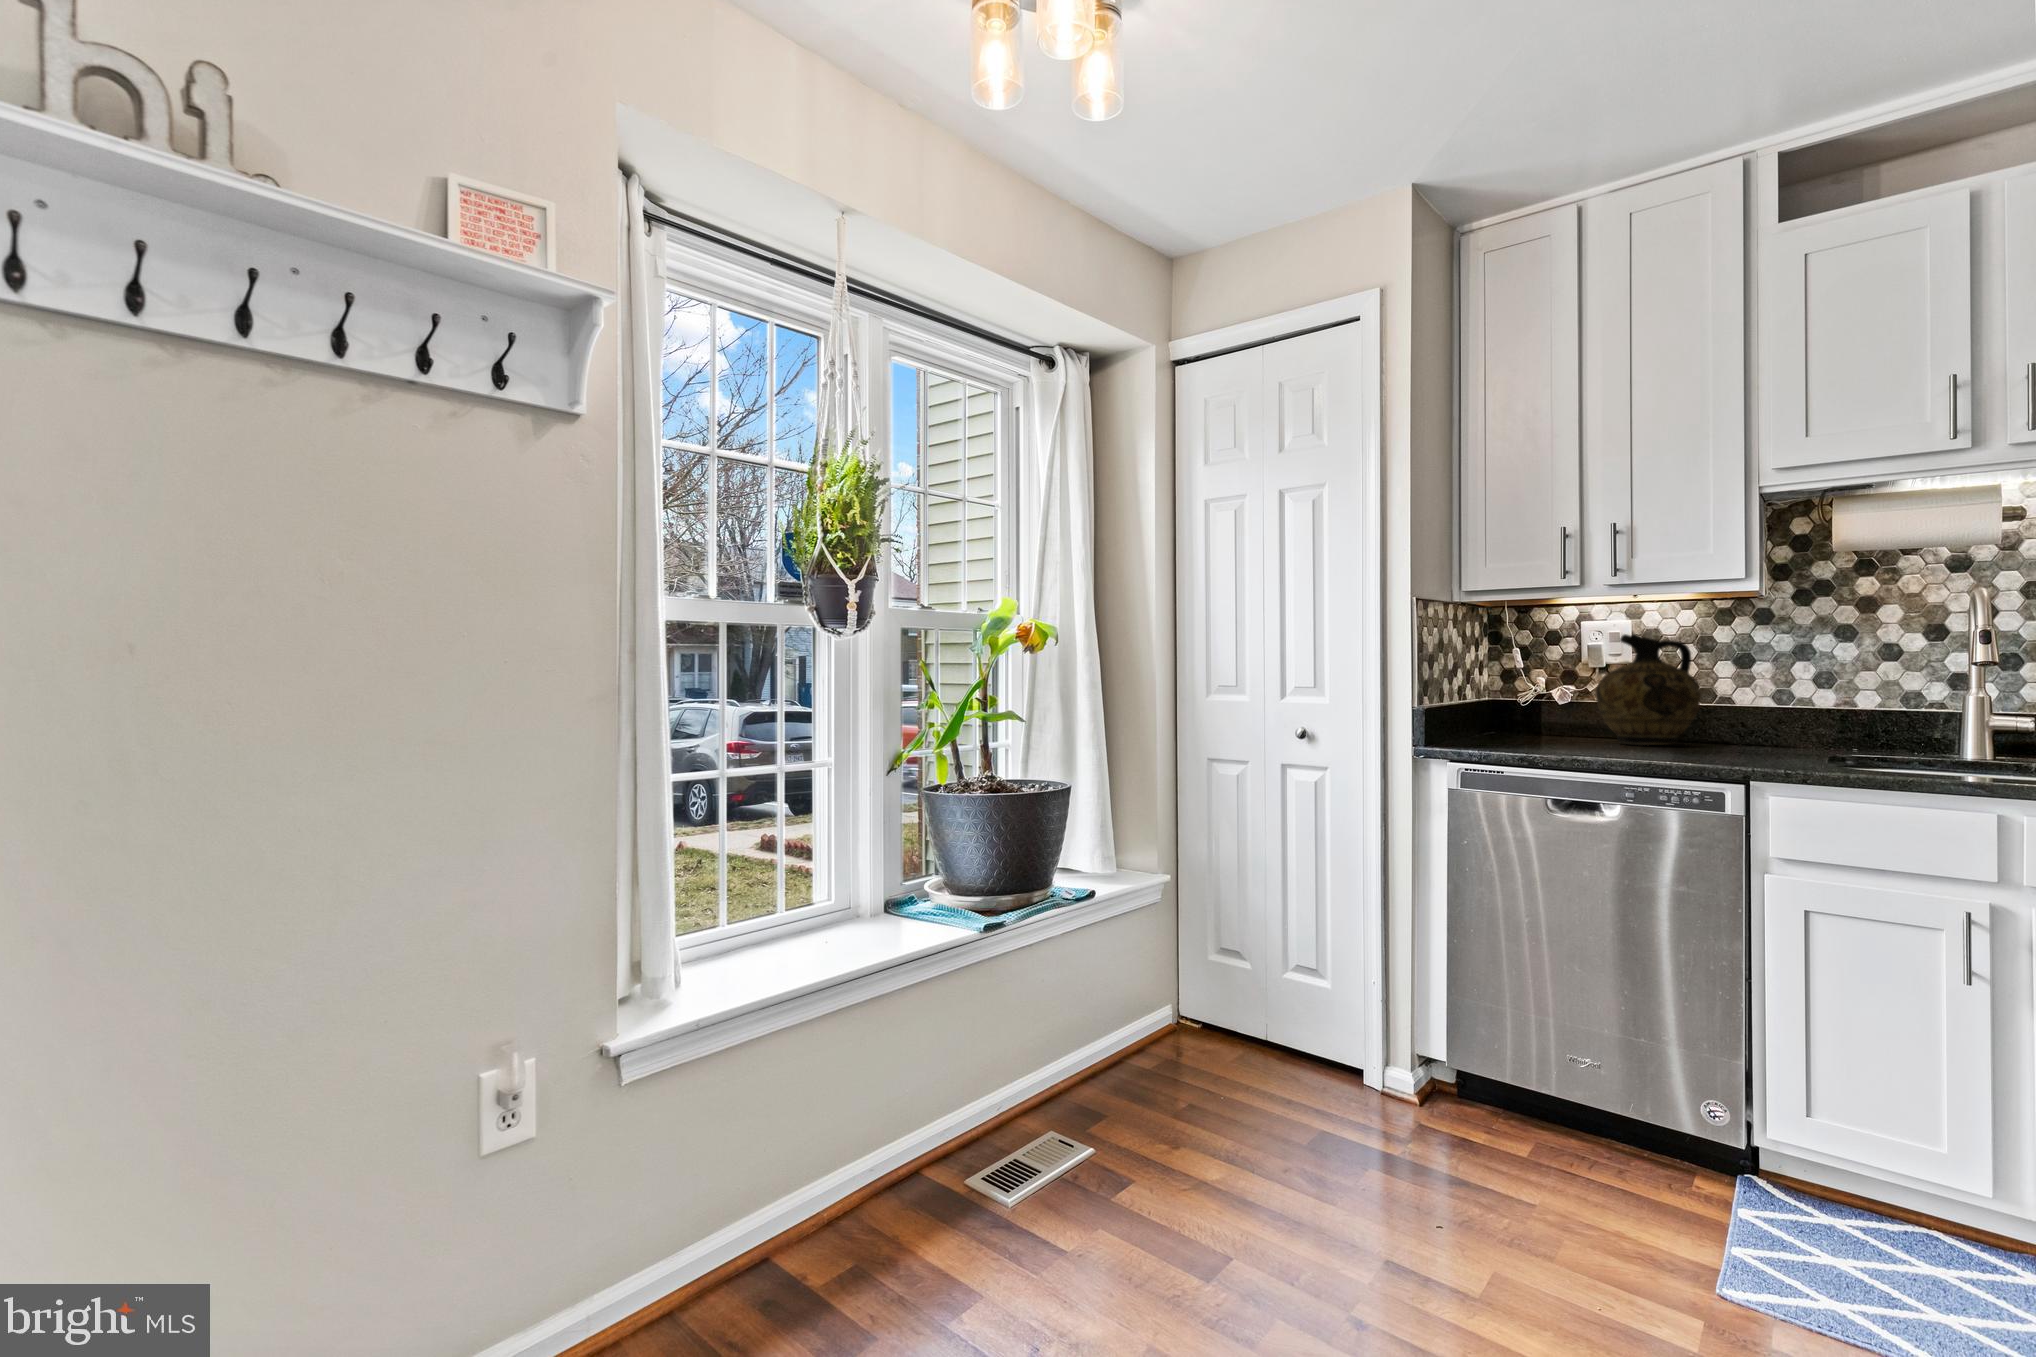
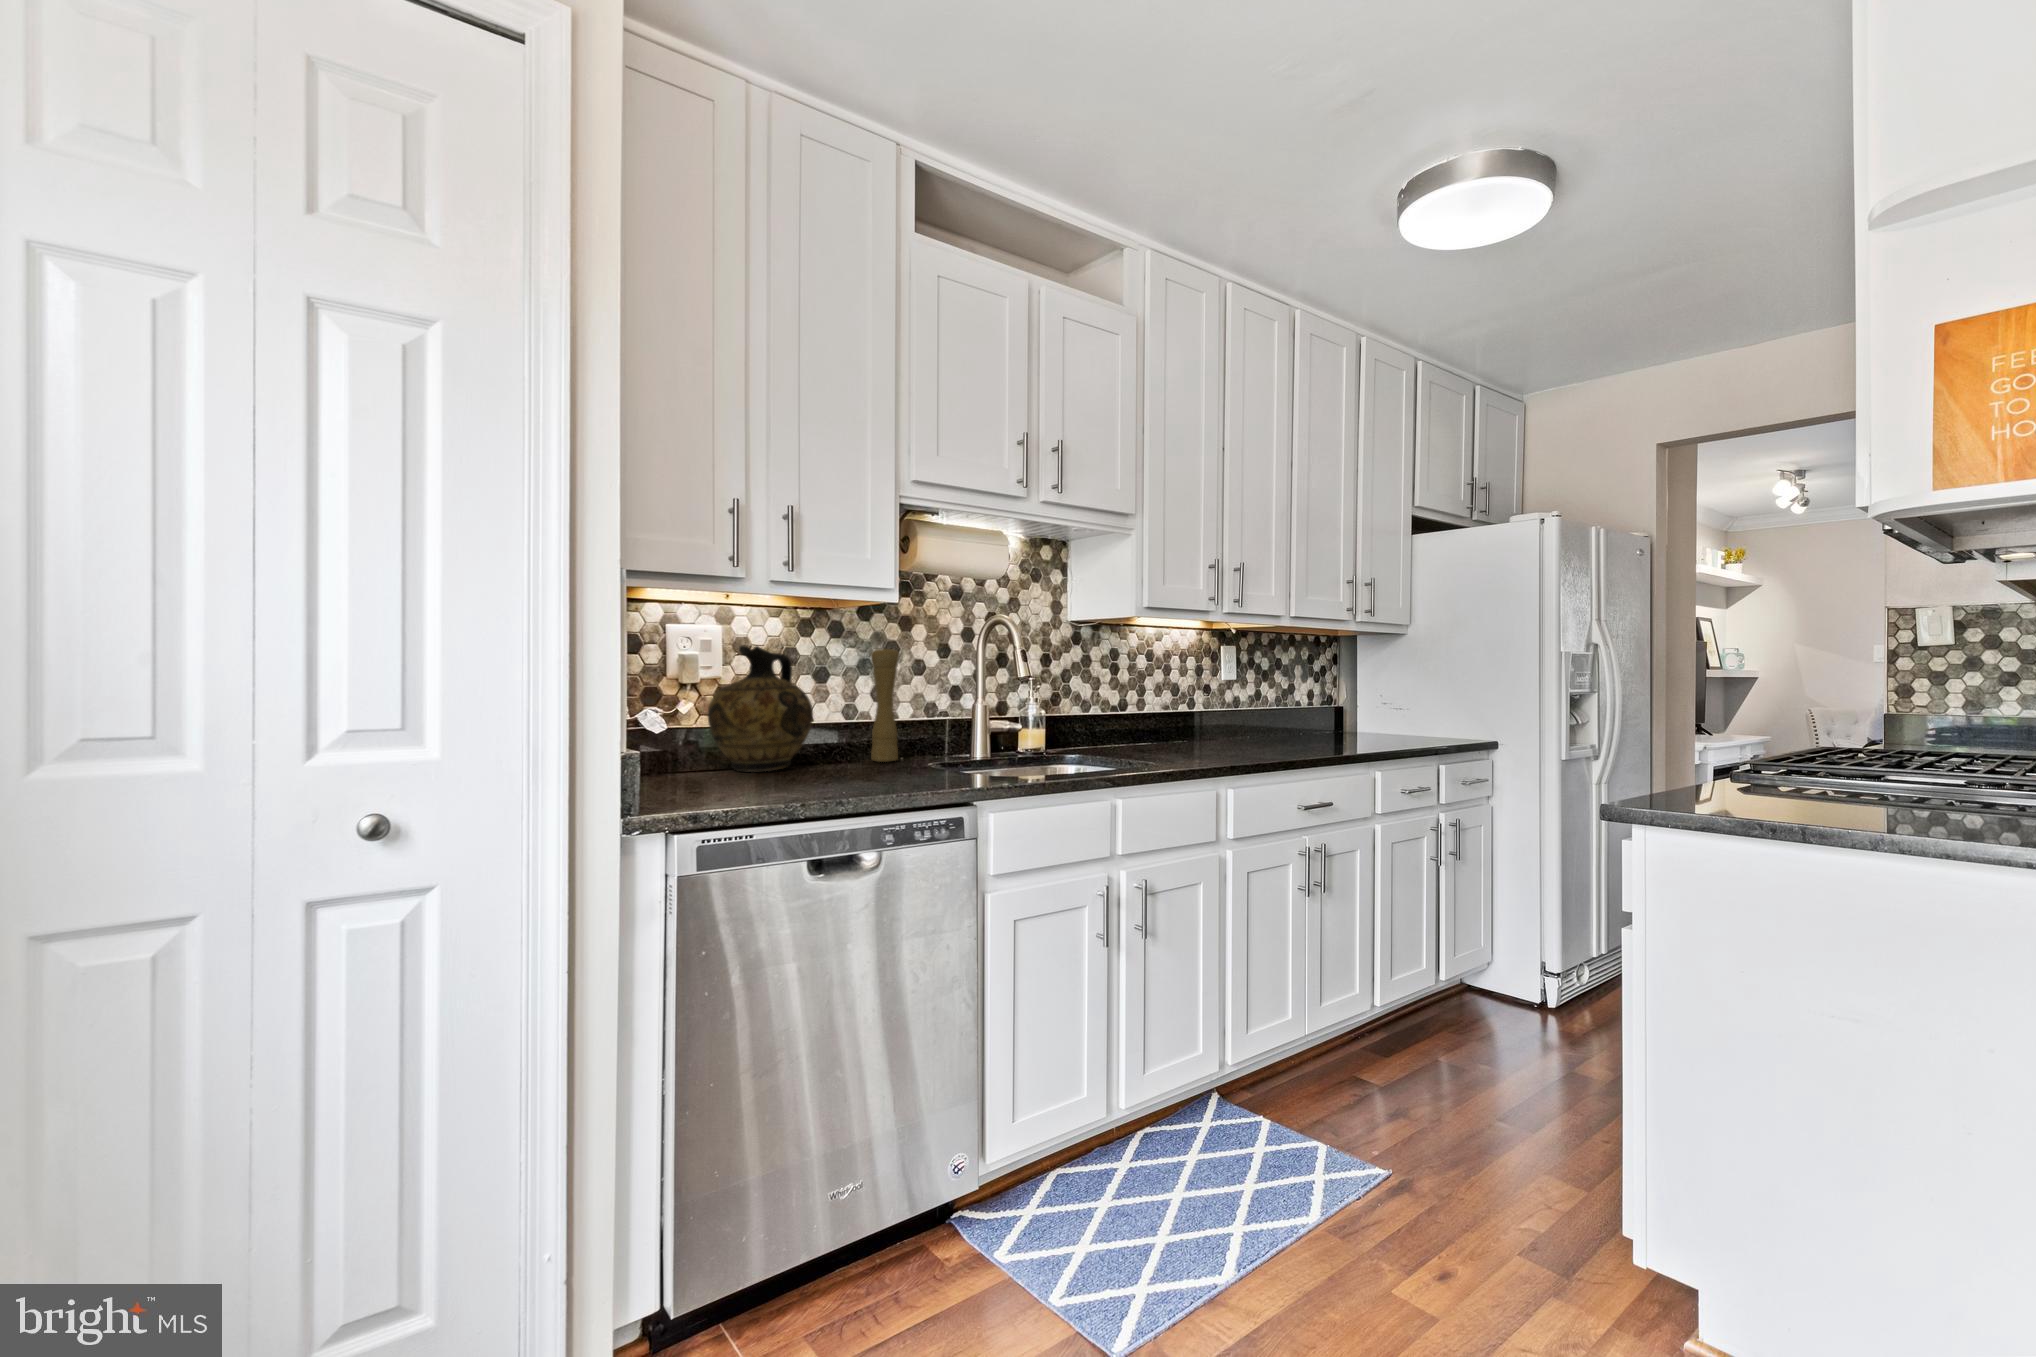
pepper mill: none [1768,630,1807,751] -> present [870,647,899,762]

